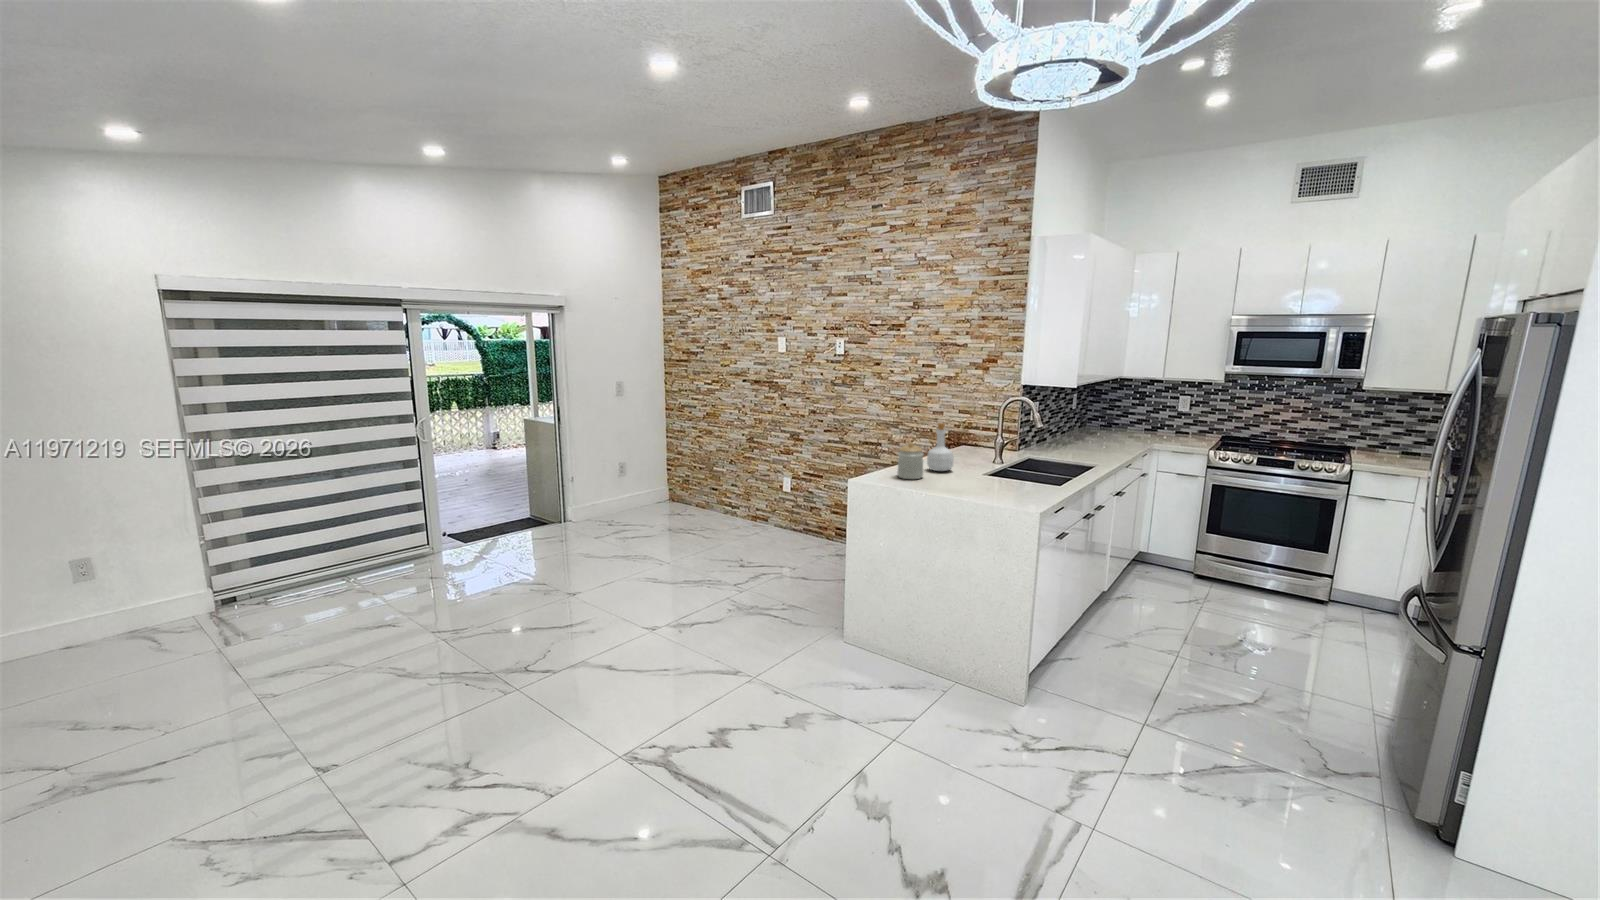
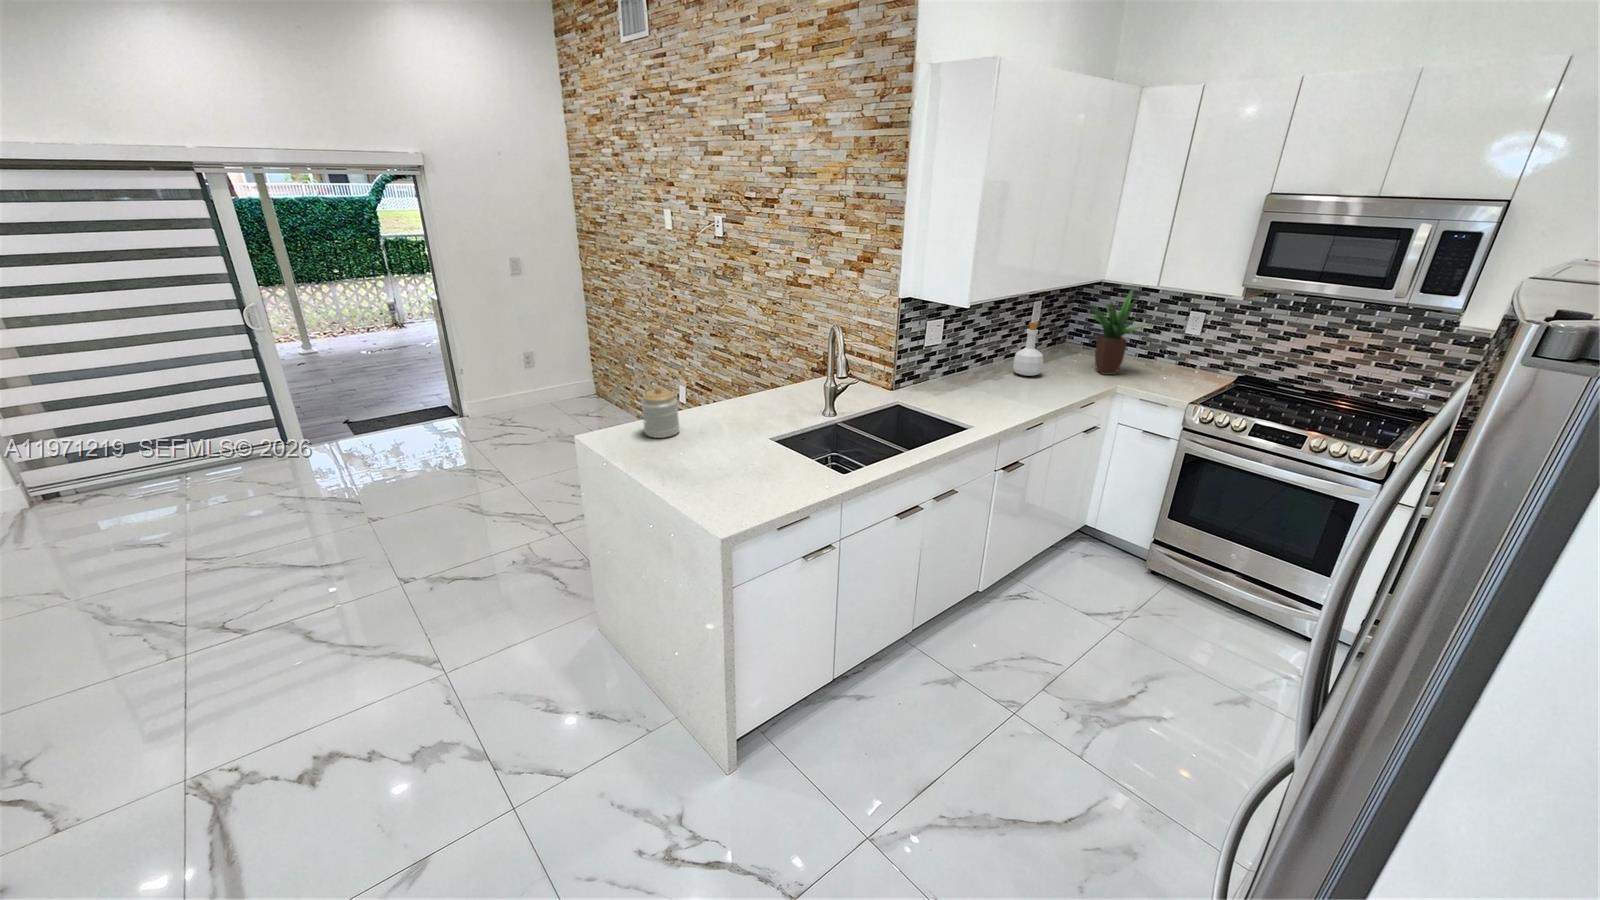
potted plant: none [1118,379,1168,439] -> present [1089,290,1149,375]
bottle: present [927,423,954,471] -> present [1013,322,1043,376]

